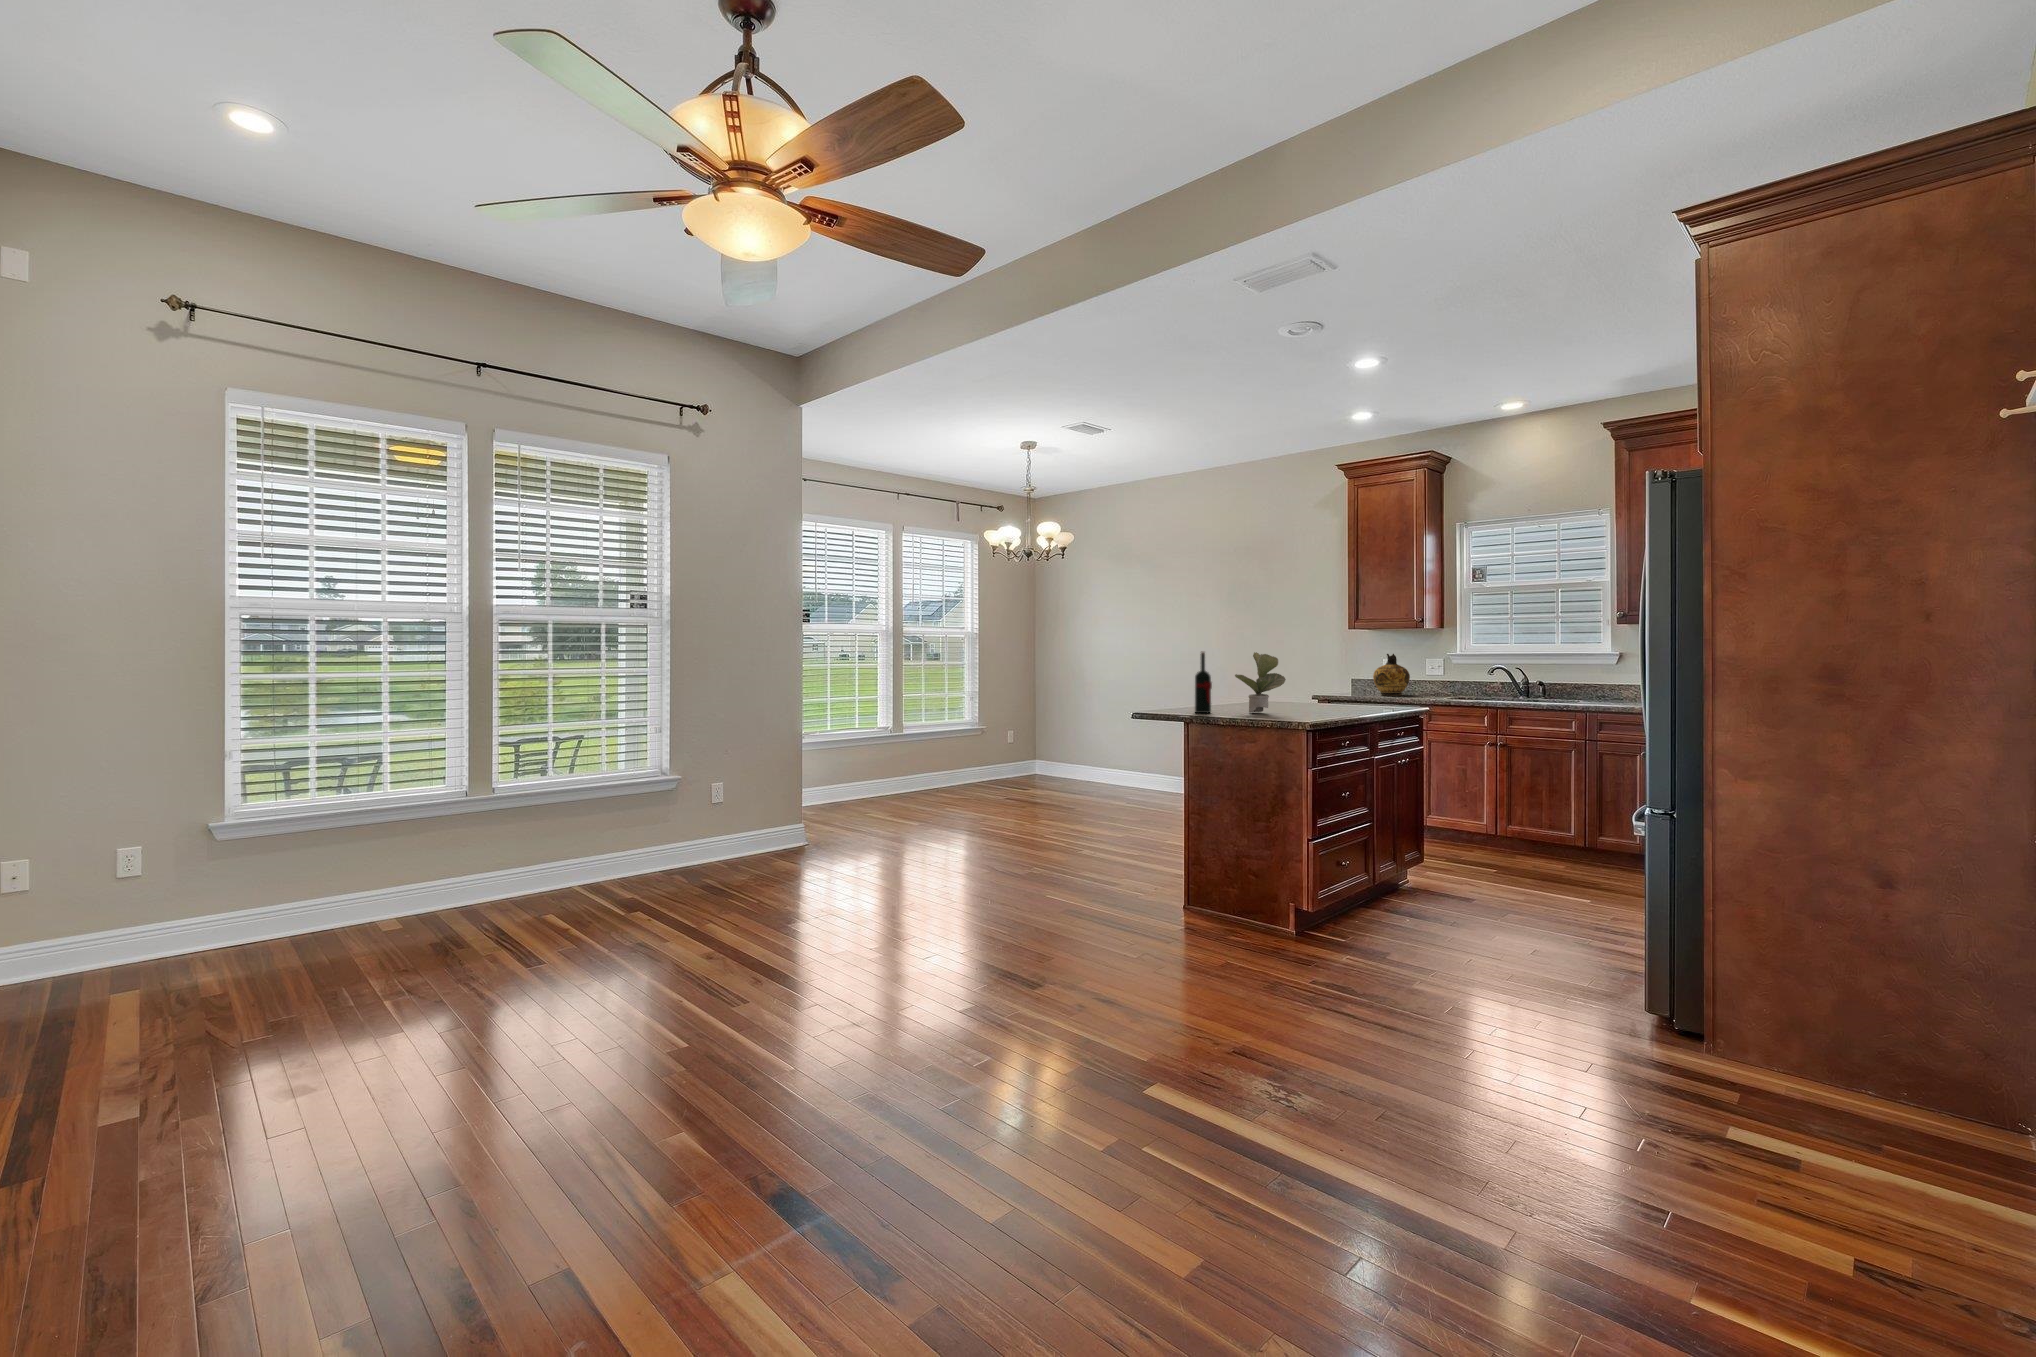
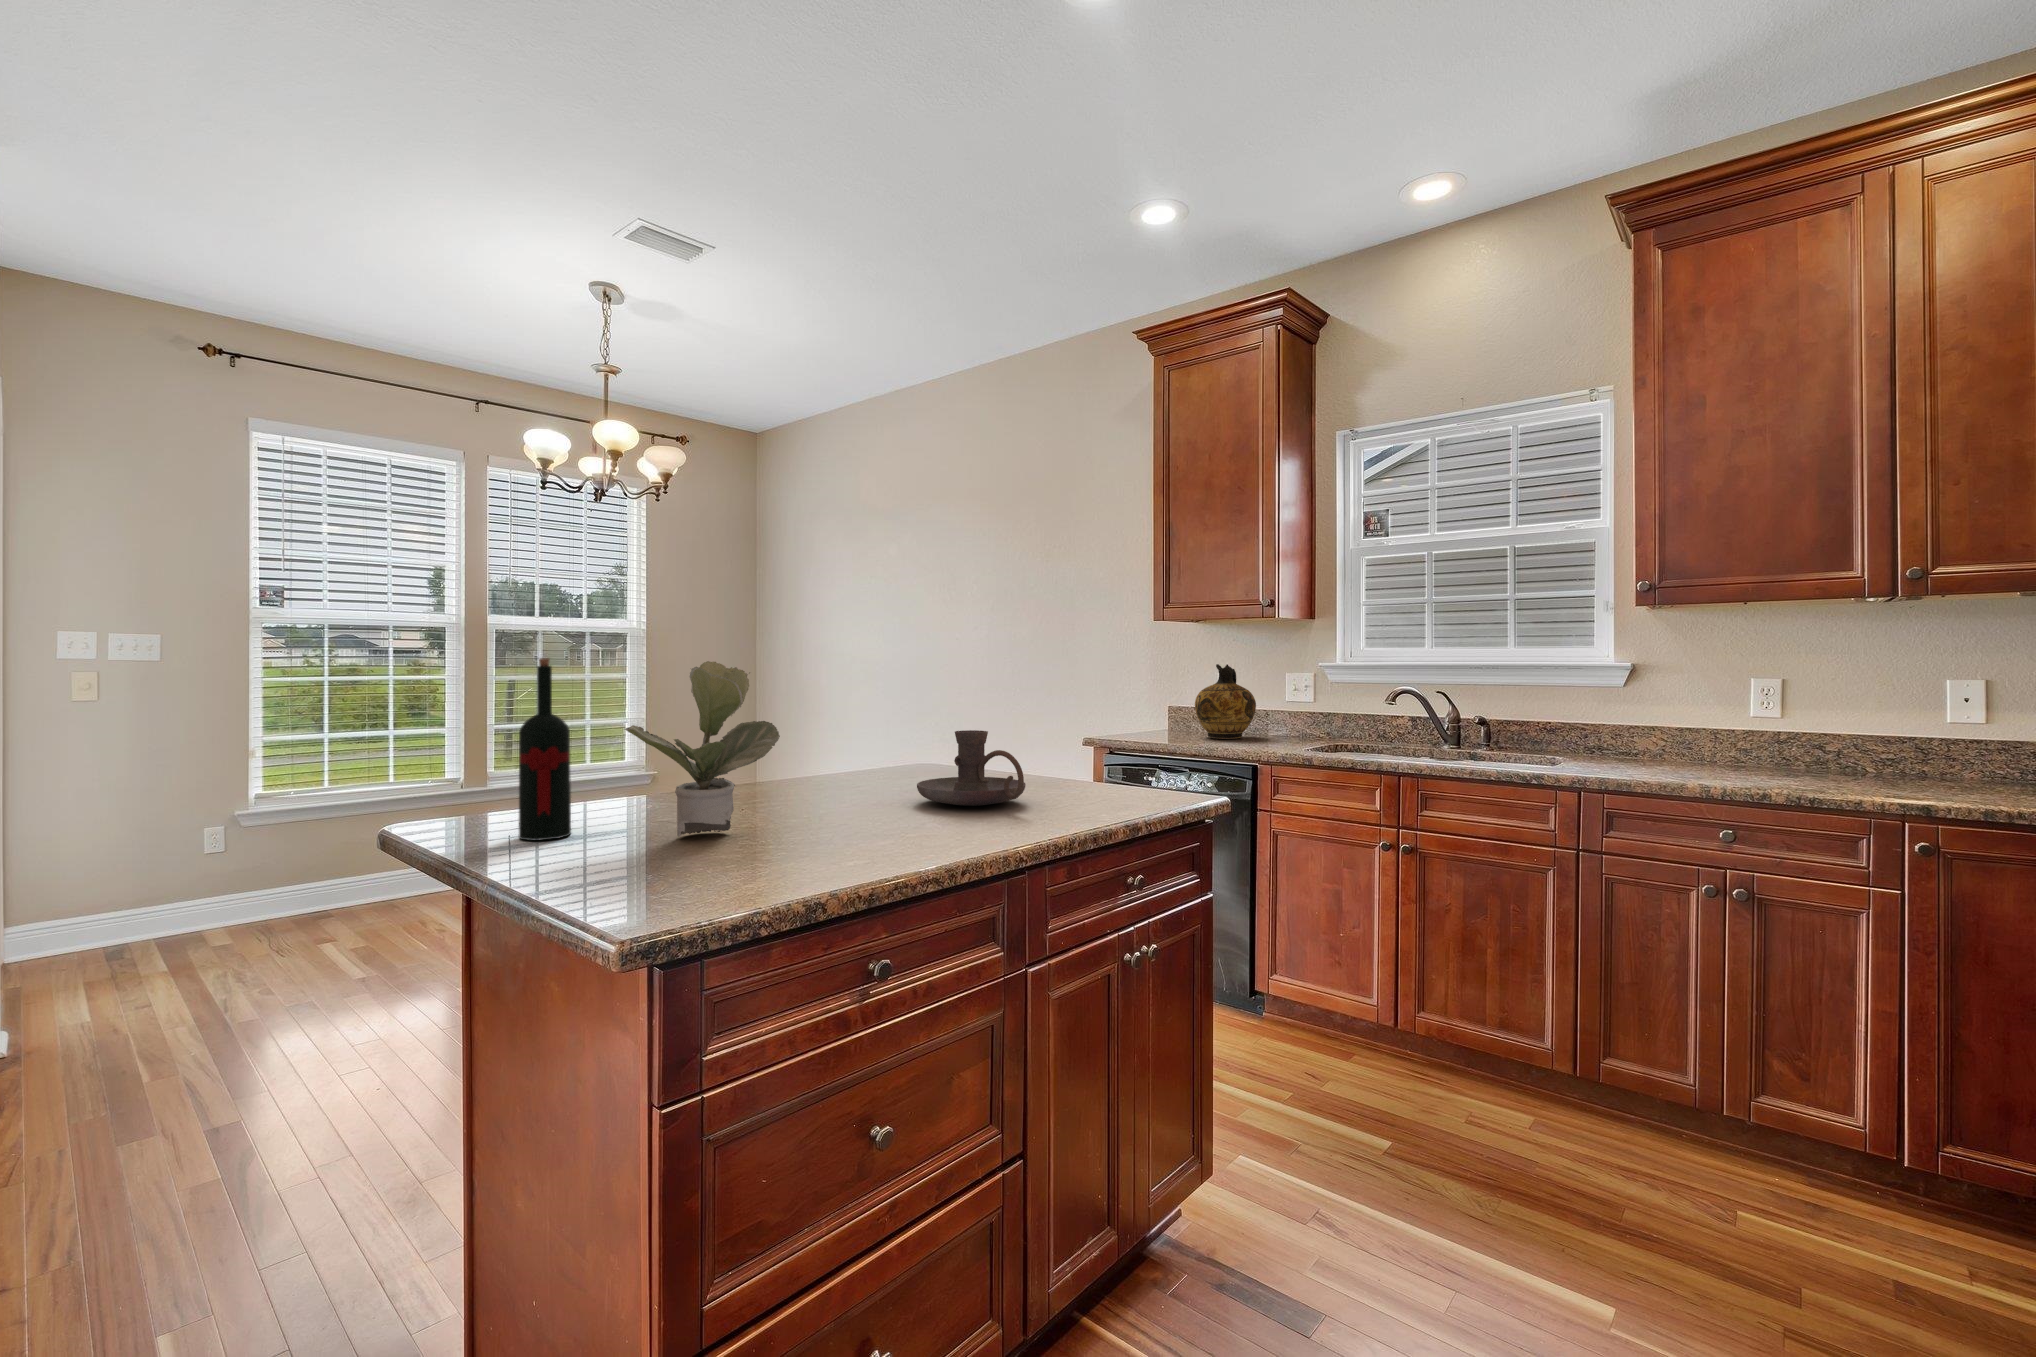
candle holder: none [1304,680,1356,709] -> present [917,730,1026,806]

